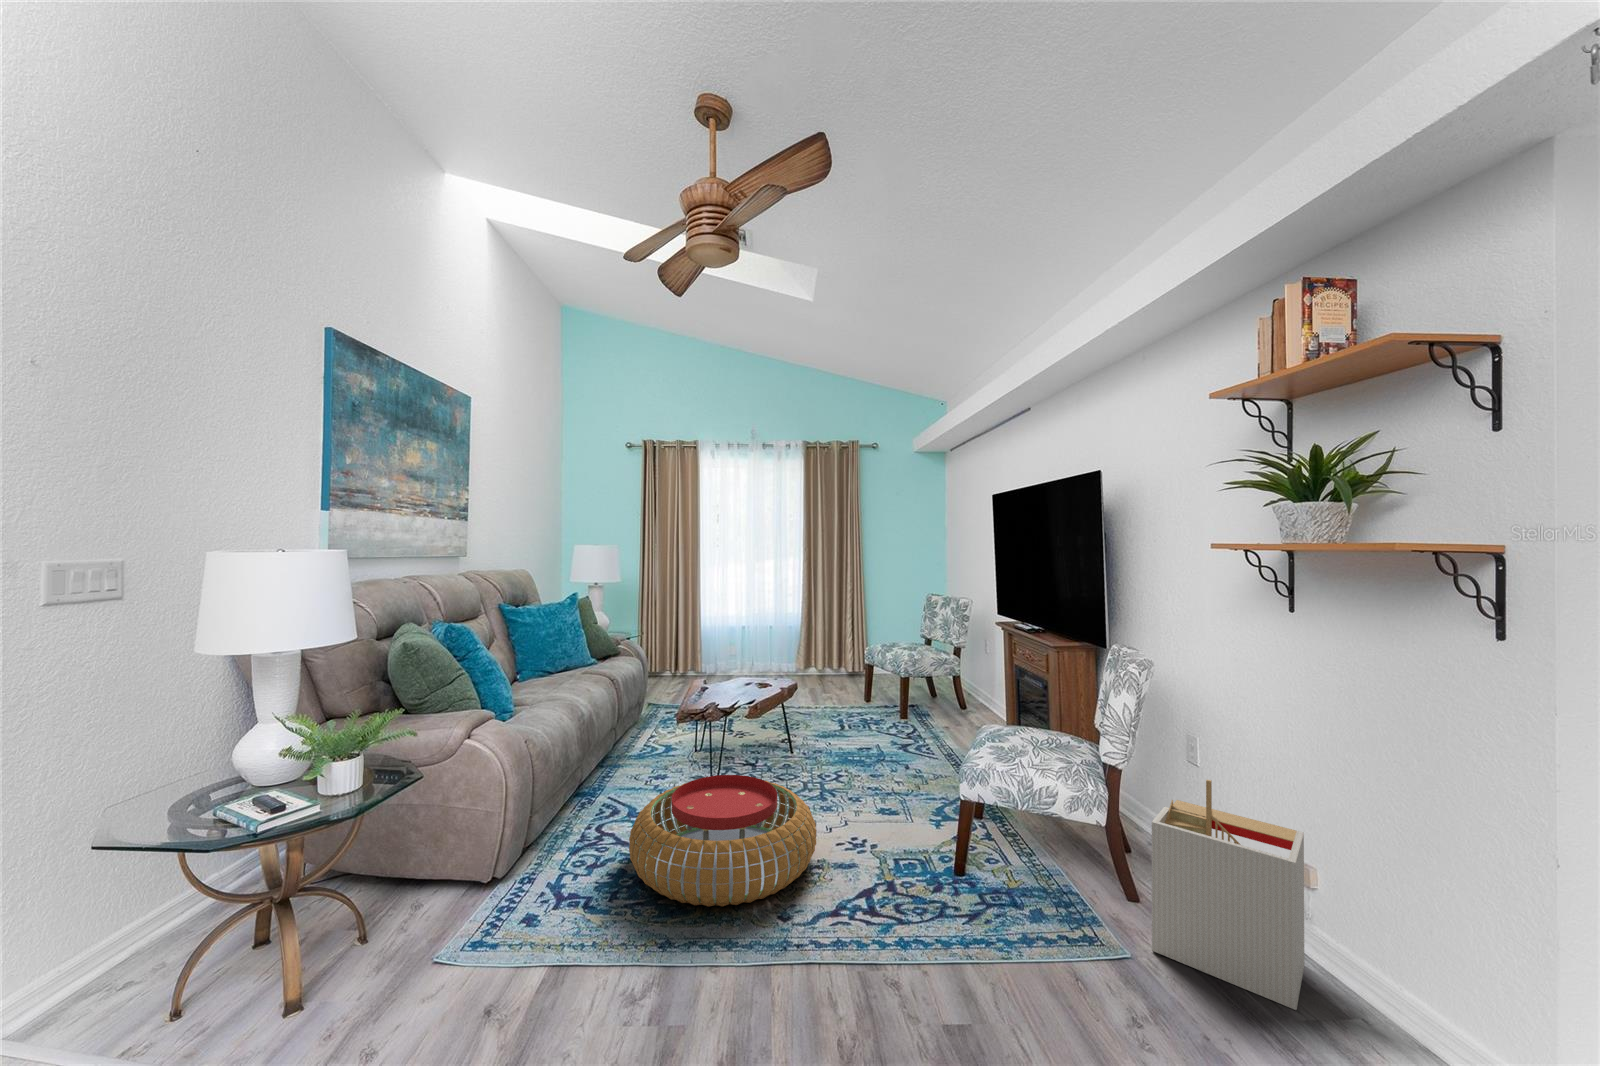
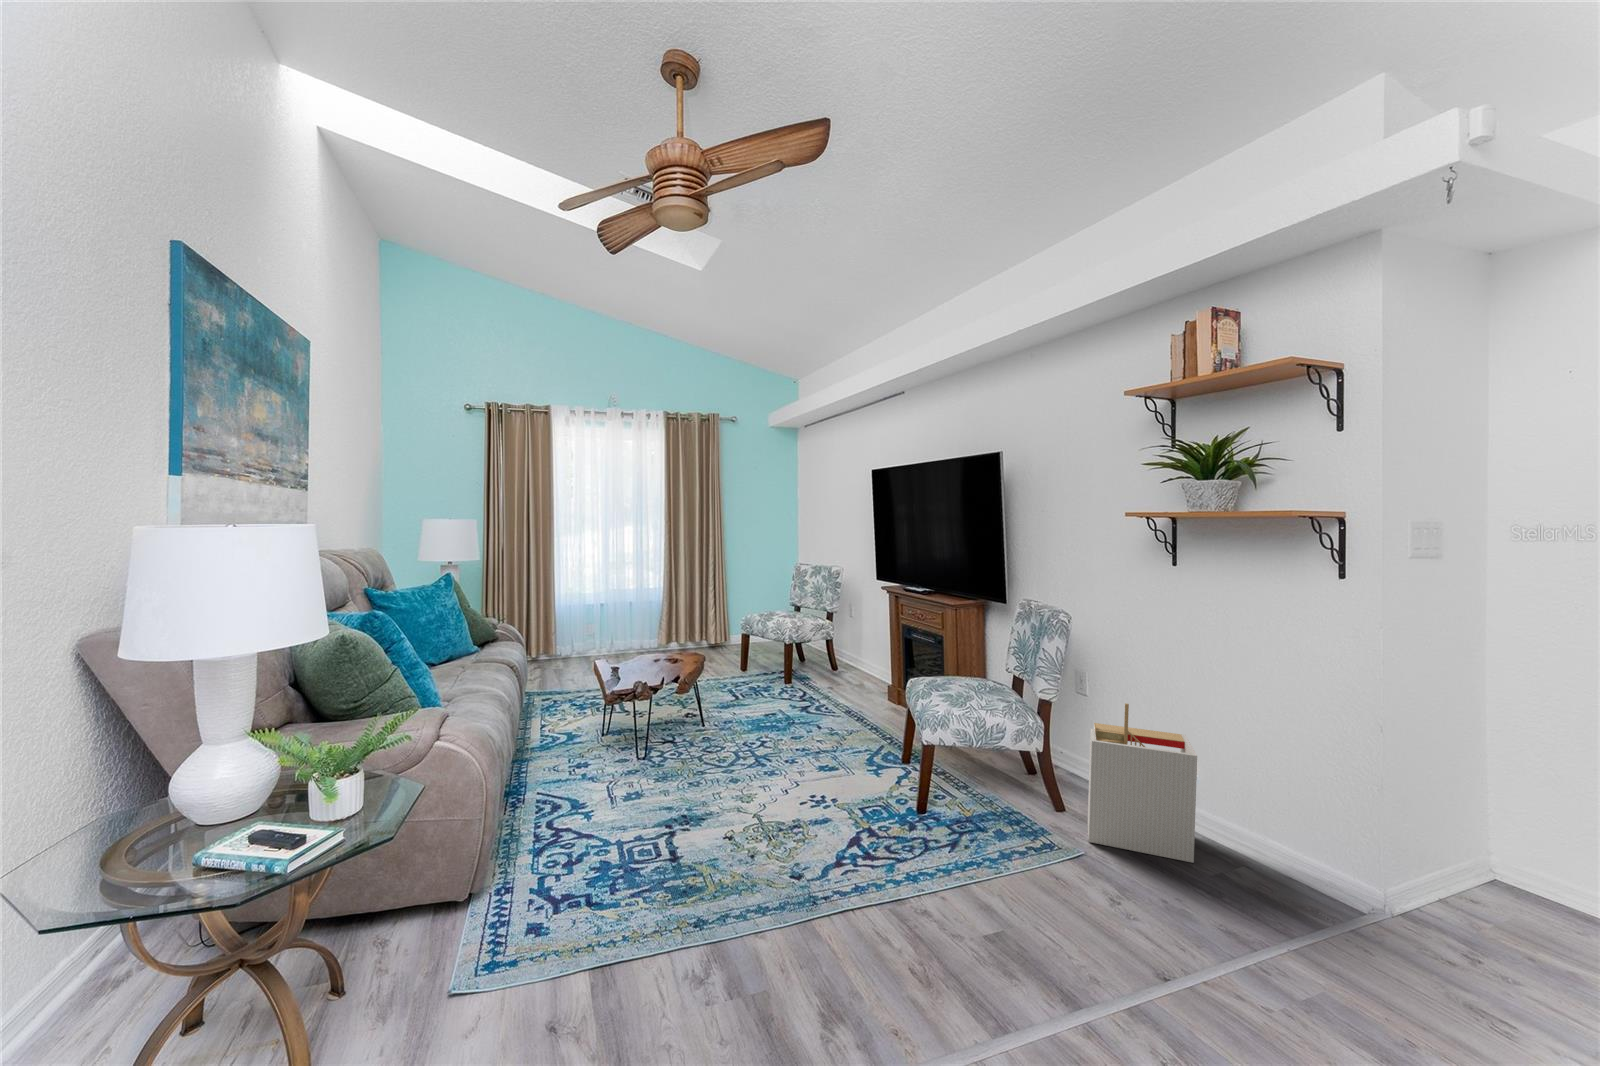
pouf: present [629,775,817,907] -> none [609,750,800,882]

